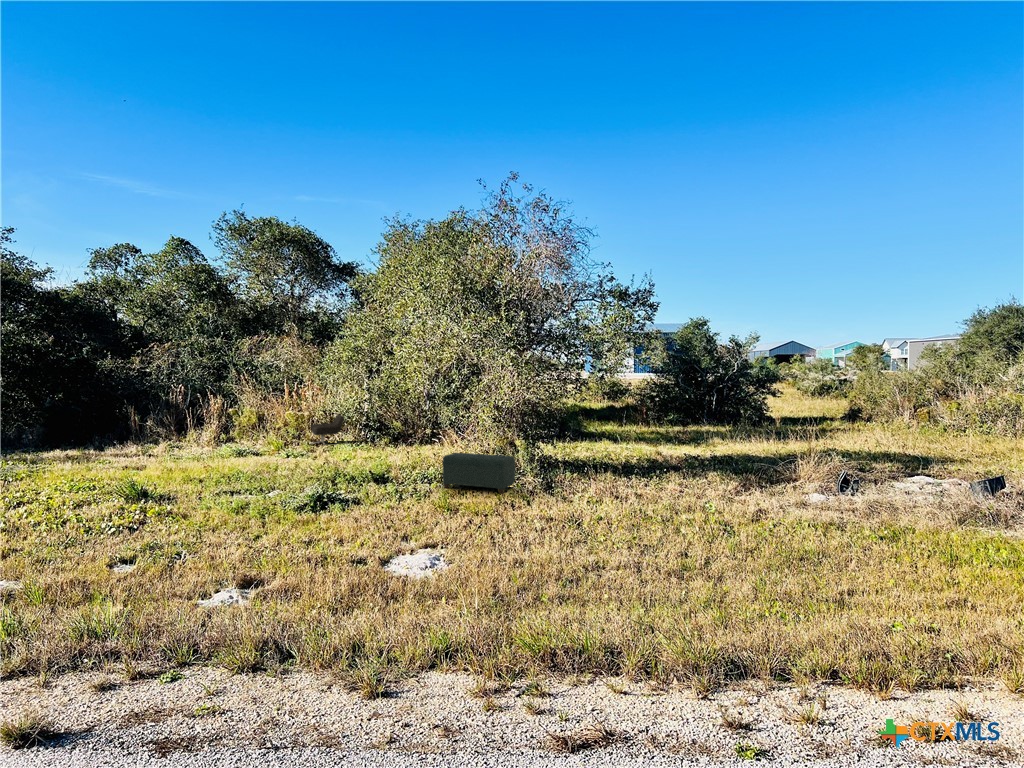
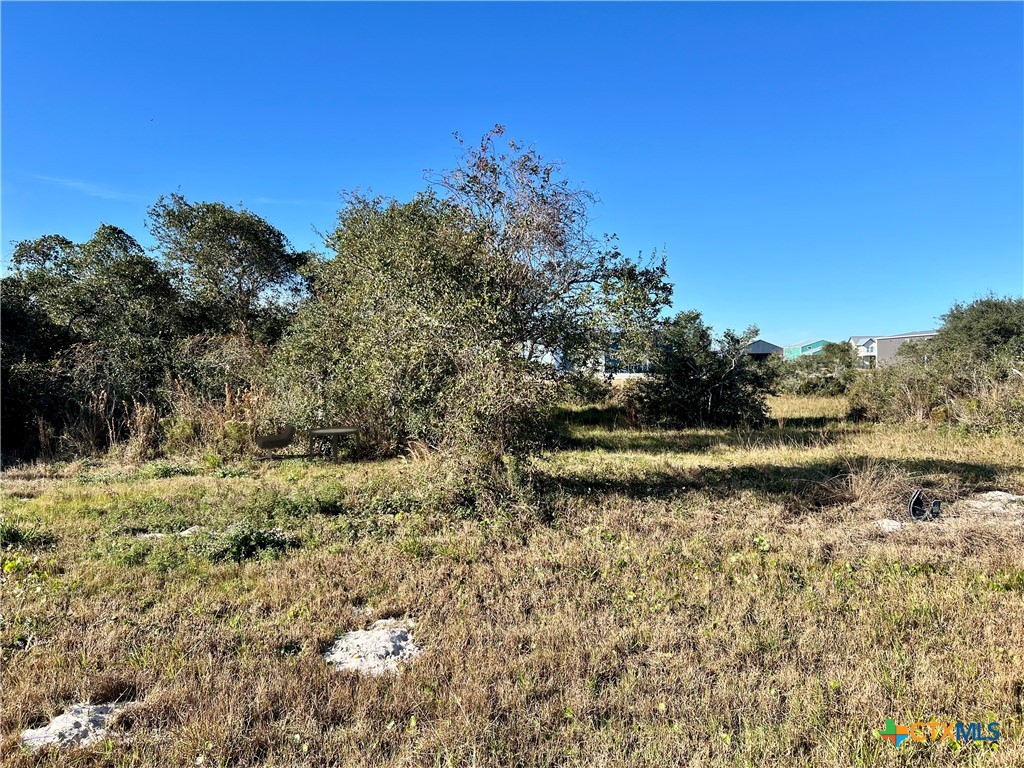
round table: none [354,417,401,448] -> present [307,426,362,464]
bench: present [443,453,515,493] -> none [410,473,501,525]

